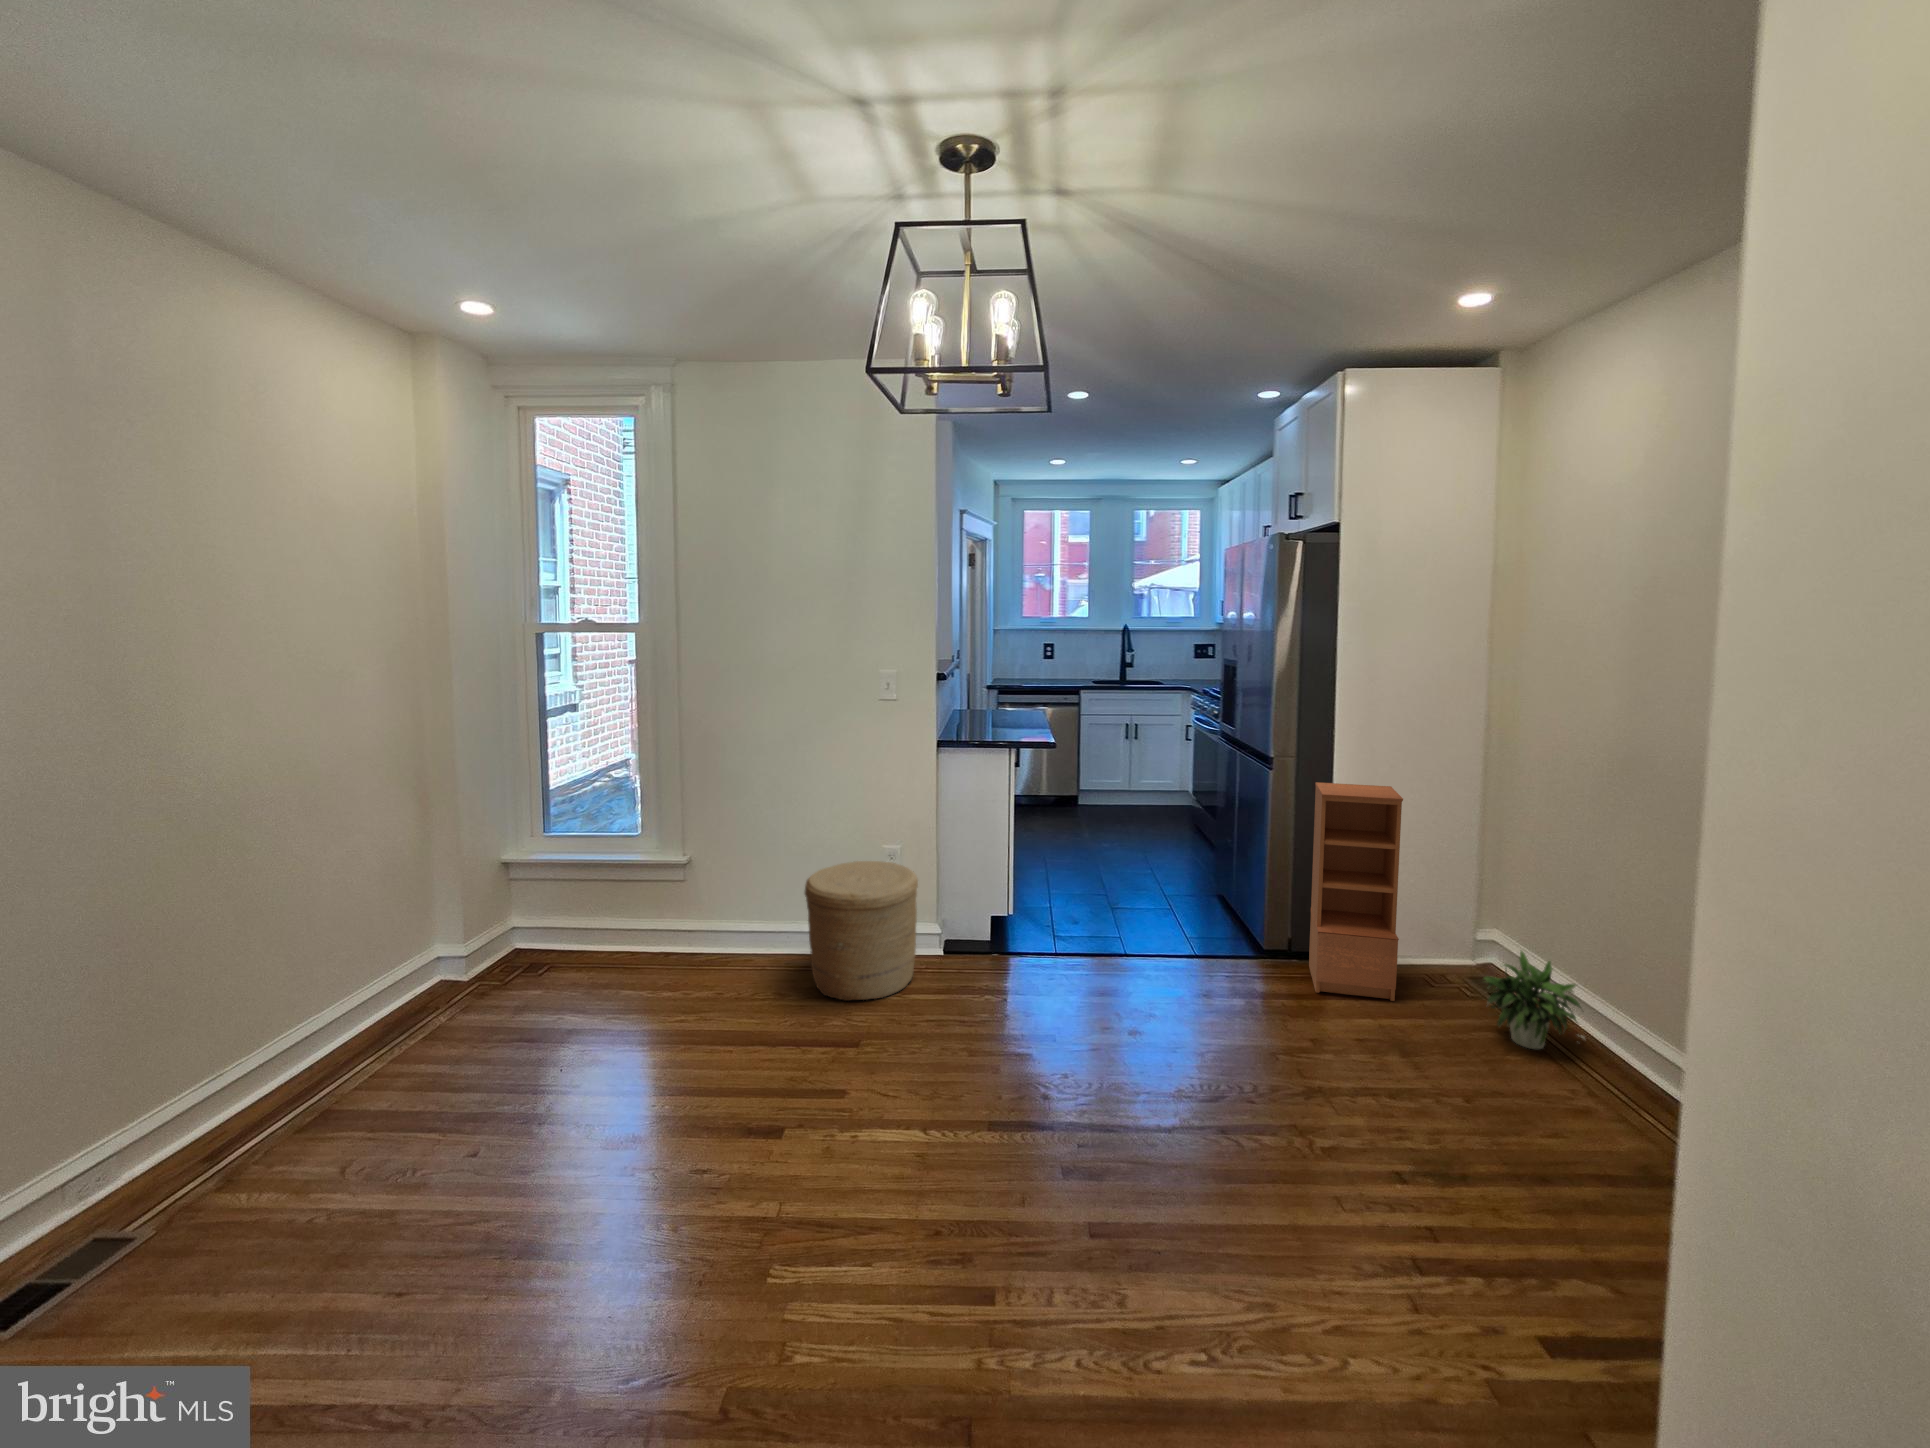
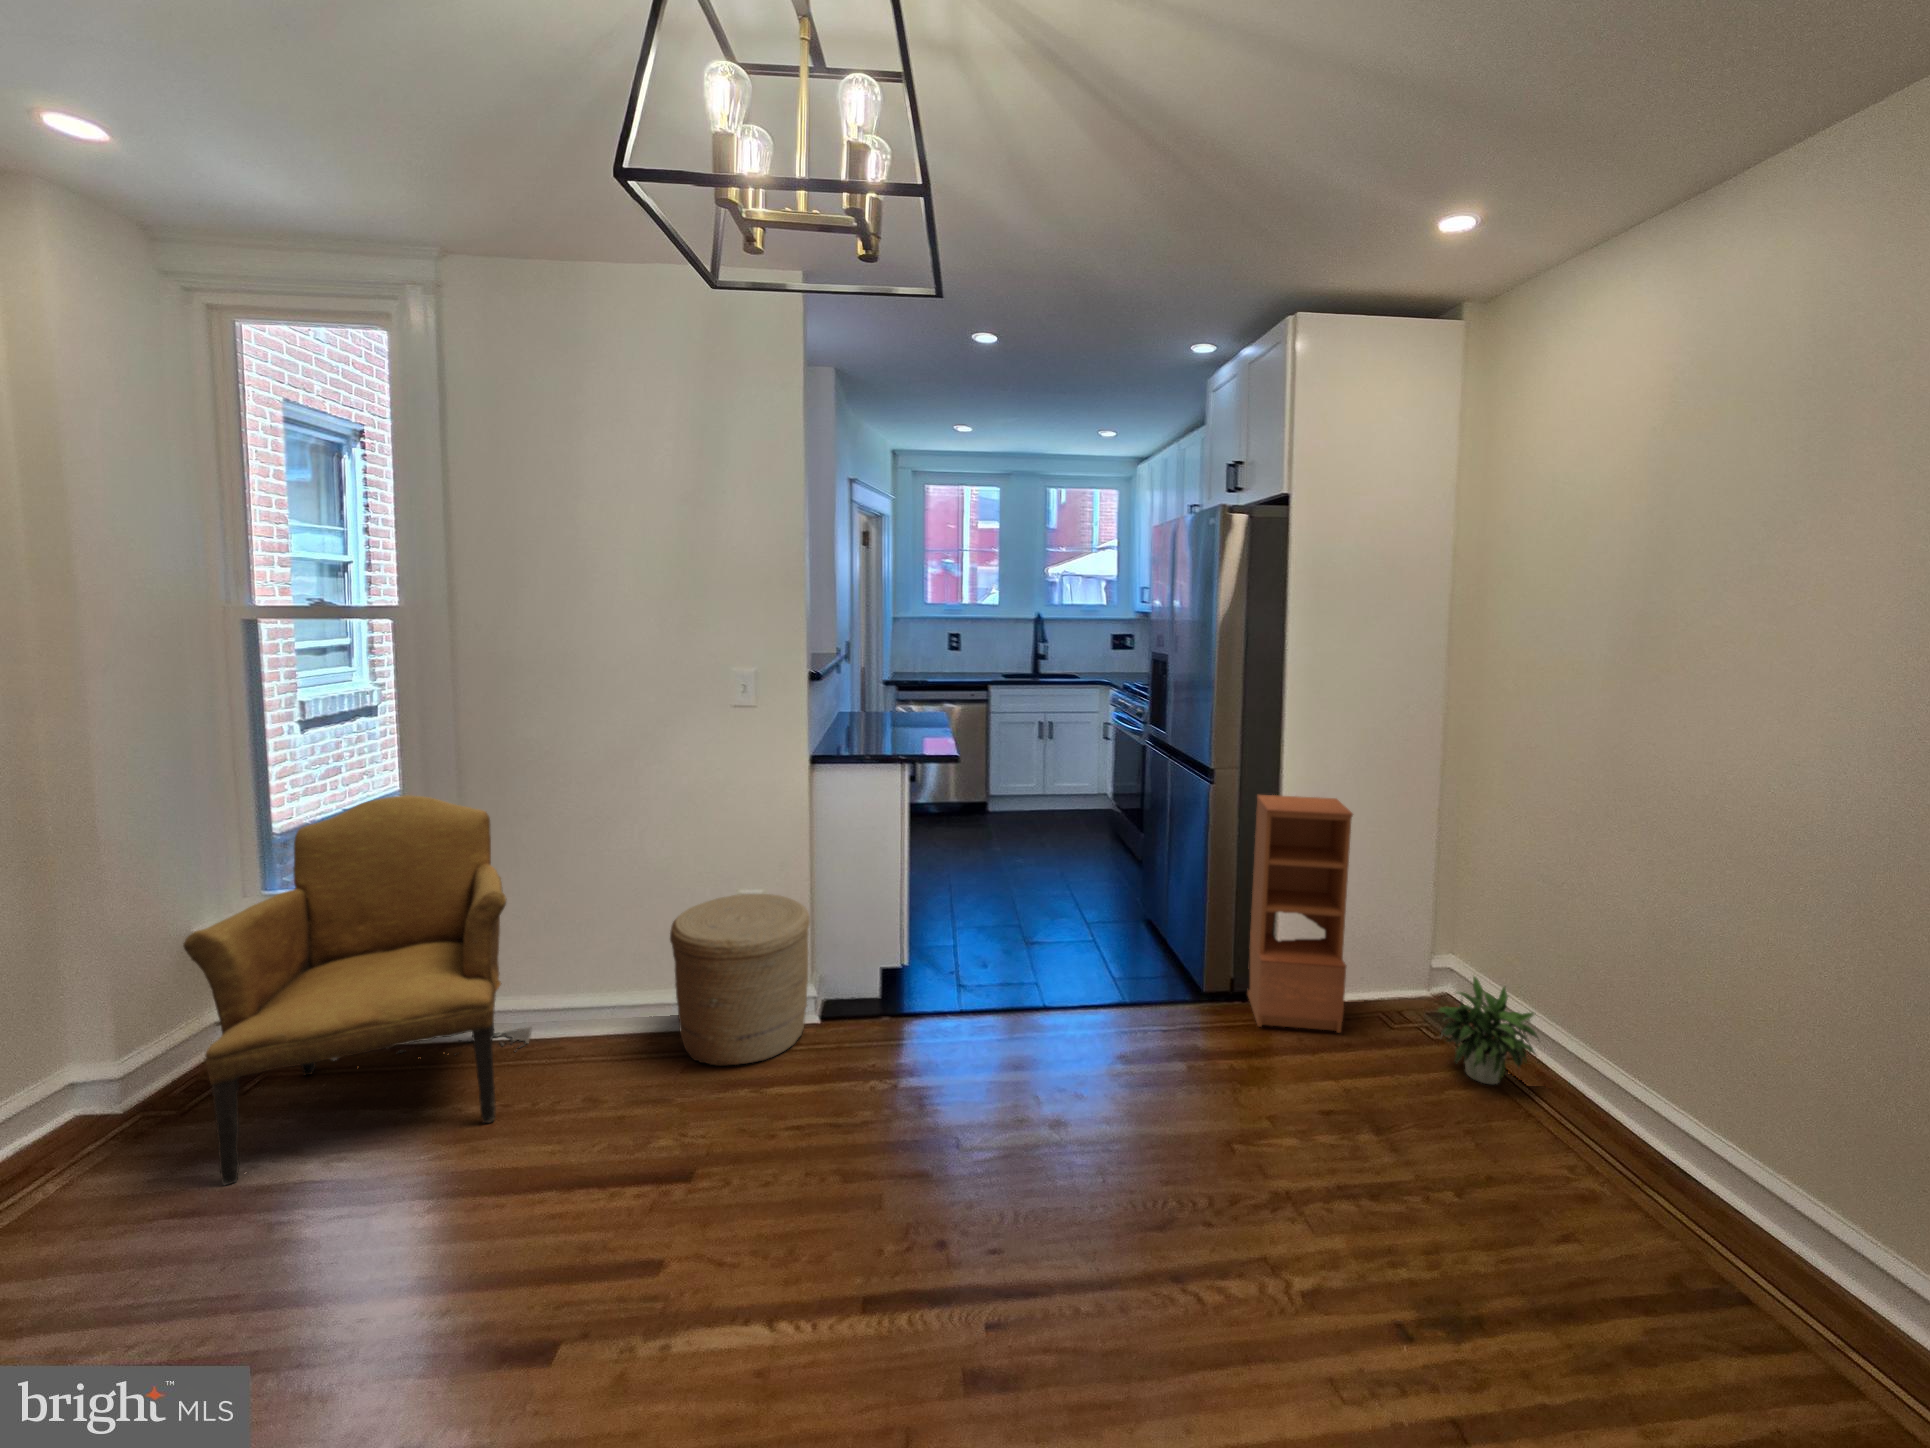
armchair: none [453,773,695,1062] -> present [183,795,531,1185]

